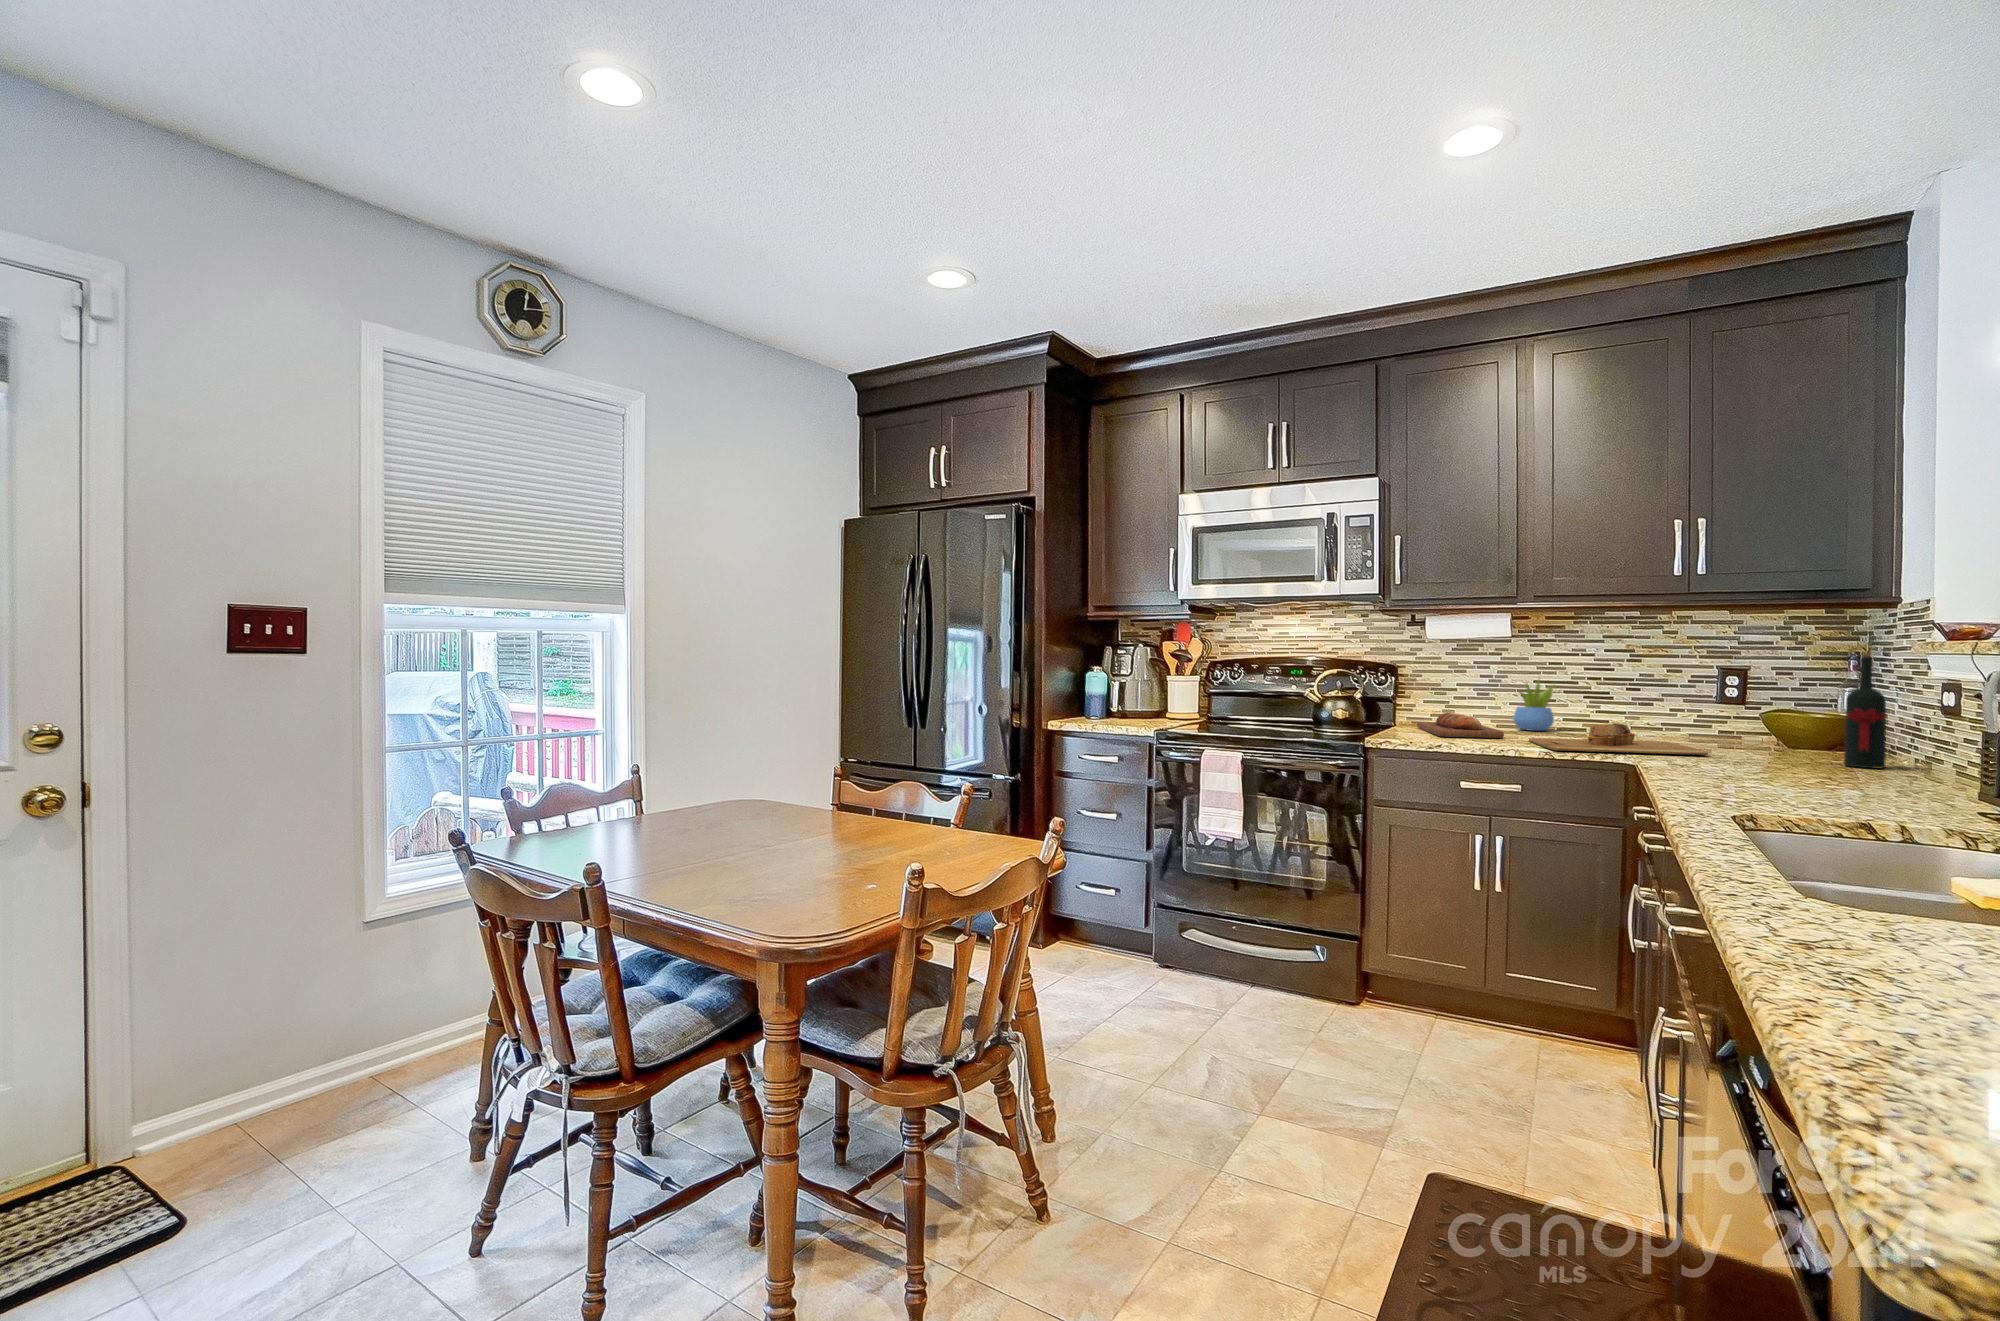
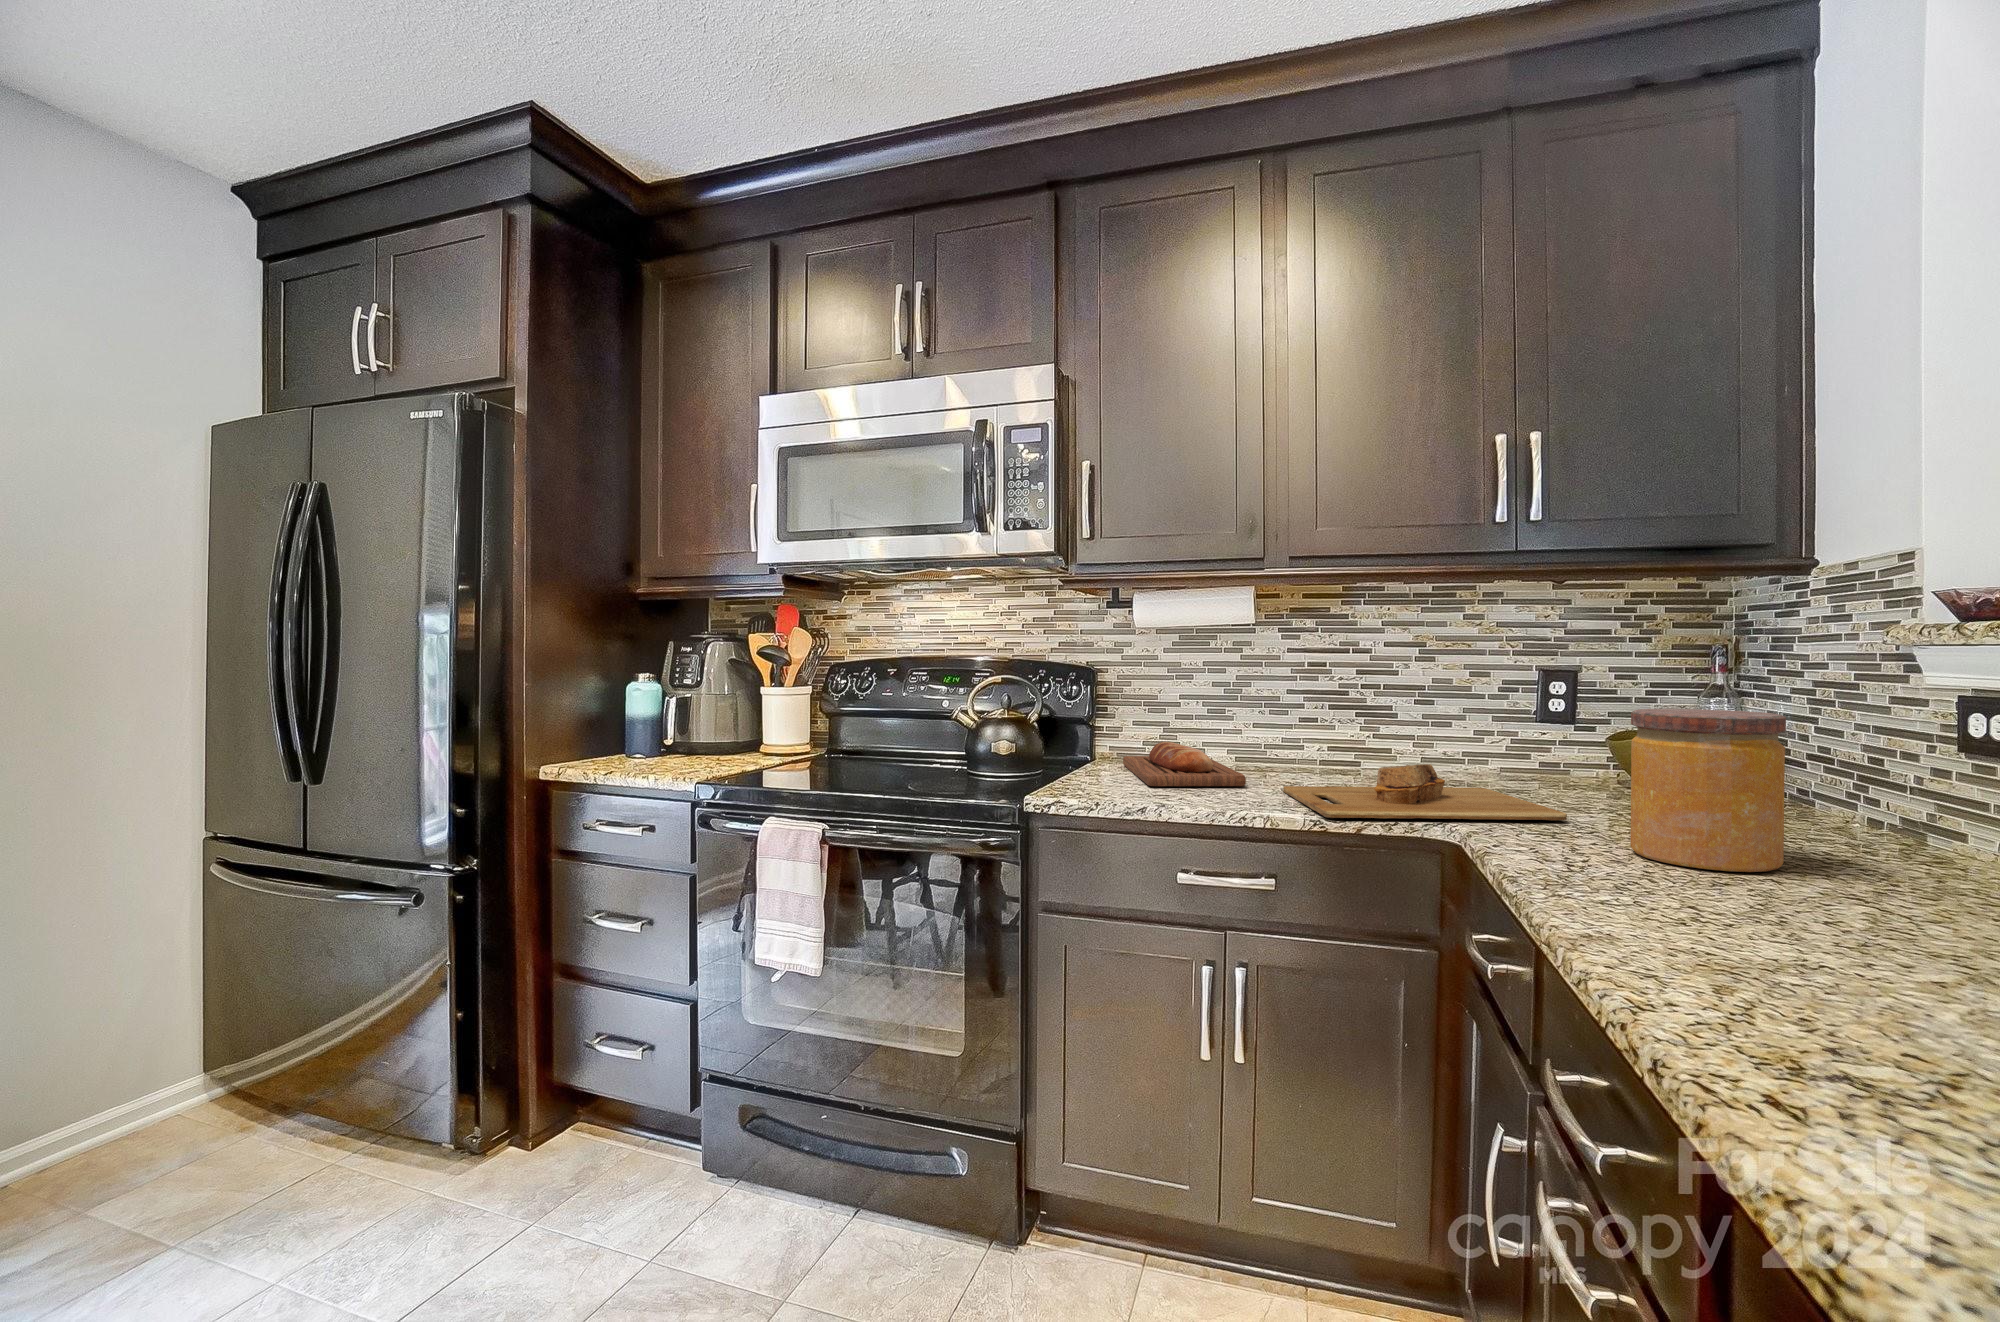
wine bottle: present [1844,652,1886,768] -> none [1788,640,1858,847]
succulent plant: present [1513,679,1554,731] -> none [1259,682,1318,766]
jar: none [1732,690,1817,773] -> present [1631,709,1786,872]

